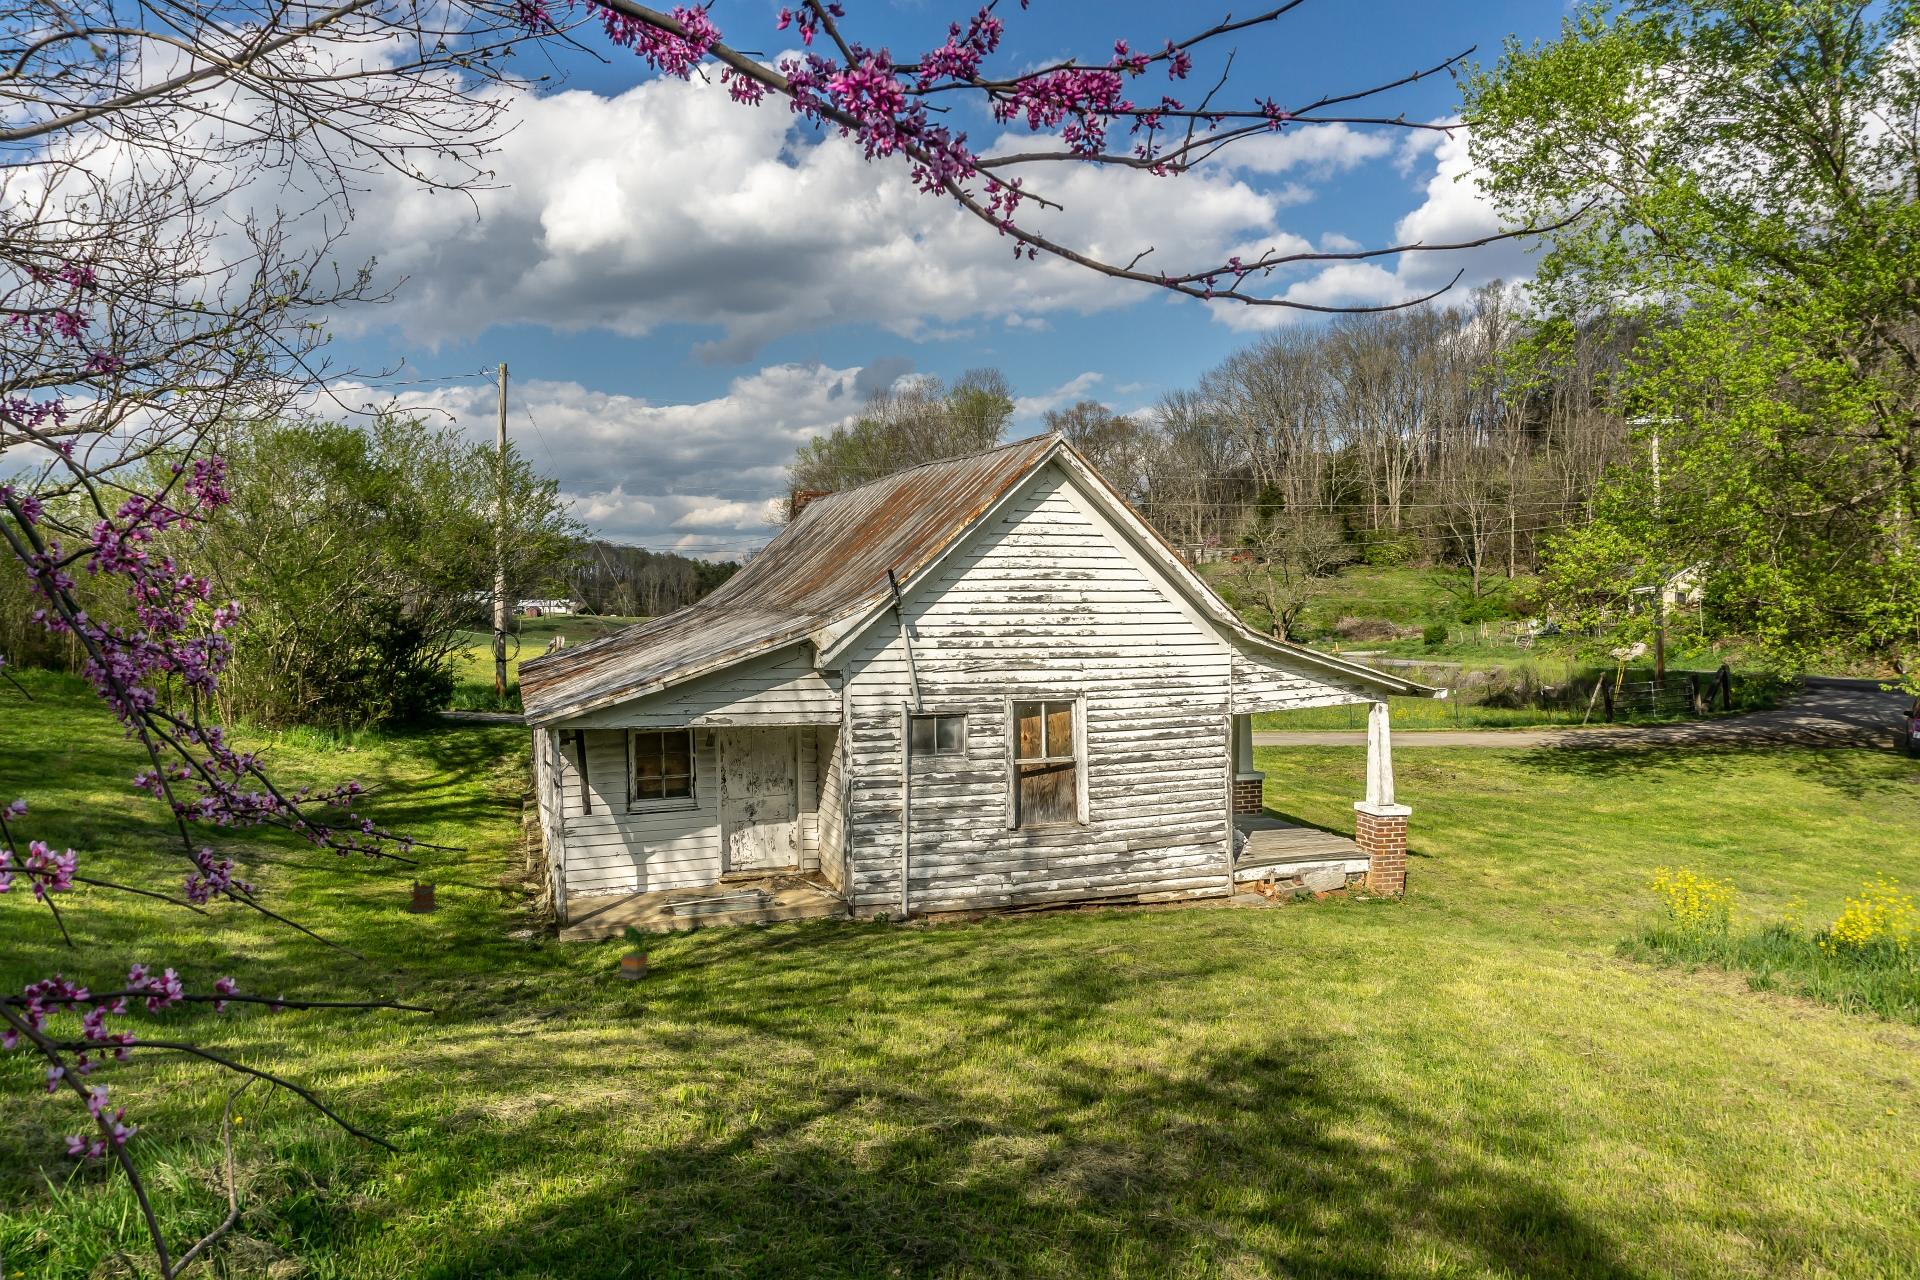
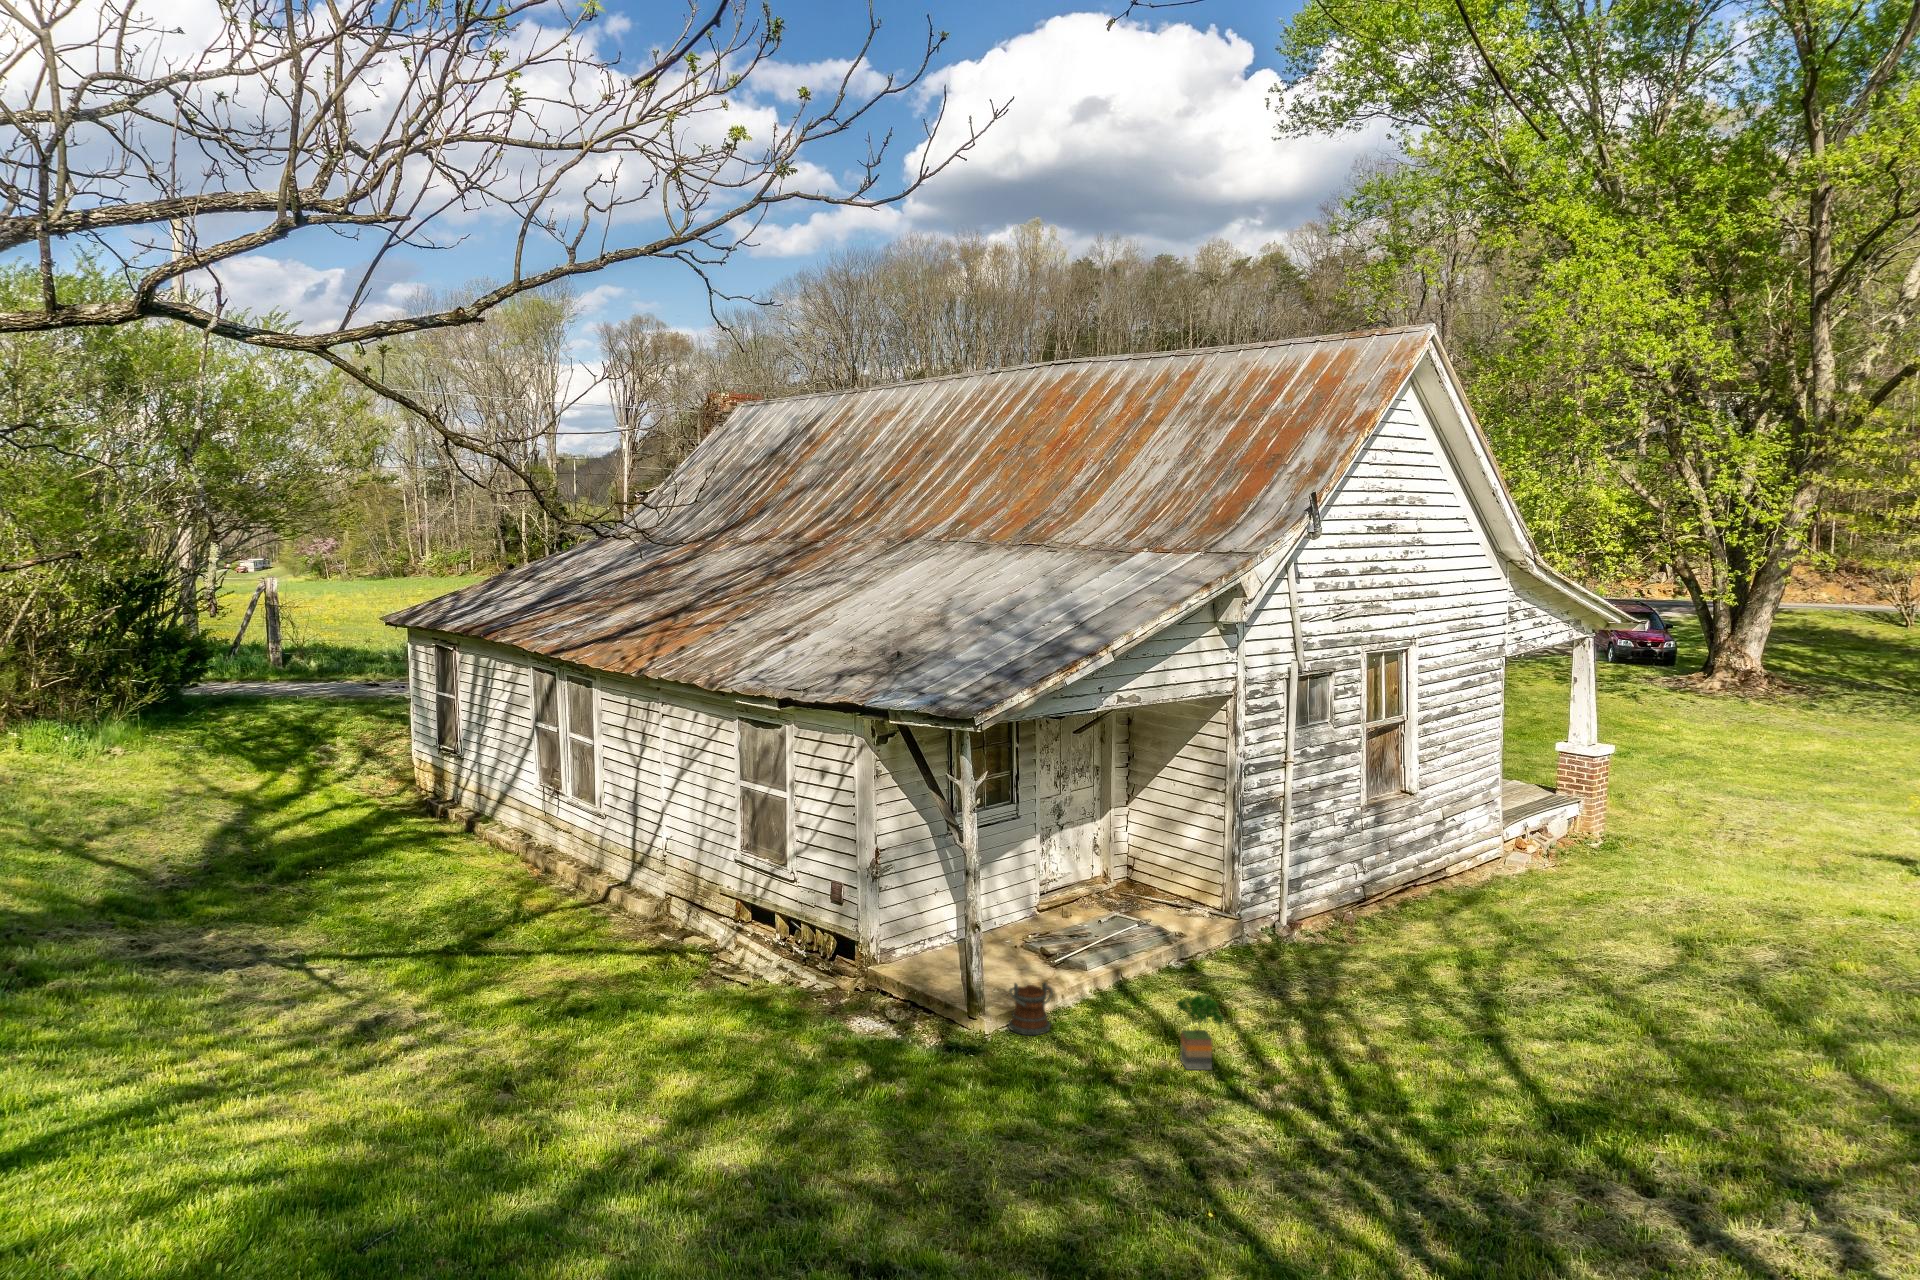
bucket: present [408,880,438,913] -> present [1008,982,1053,1035]

